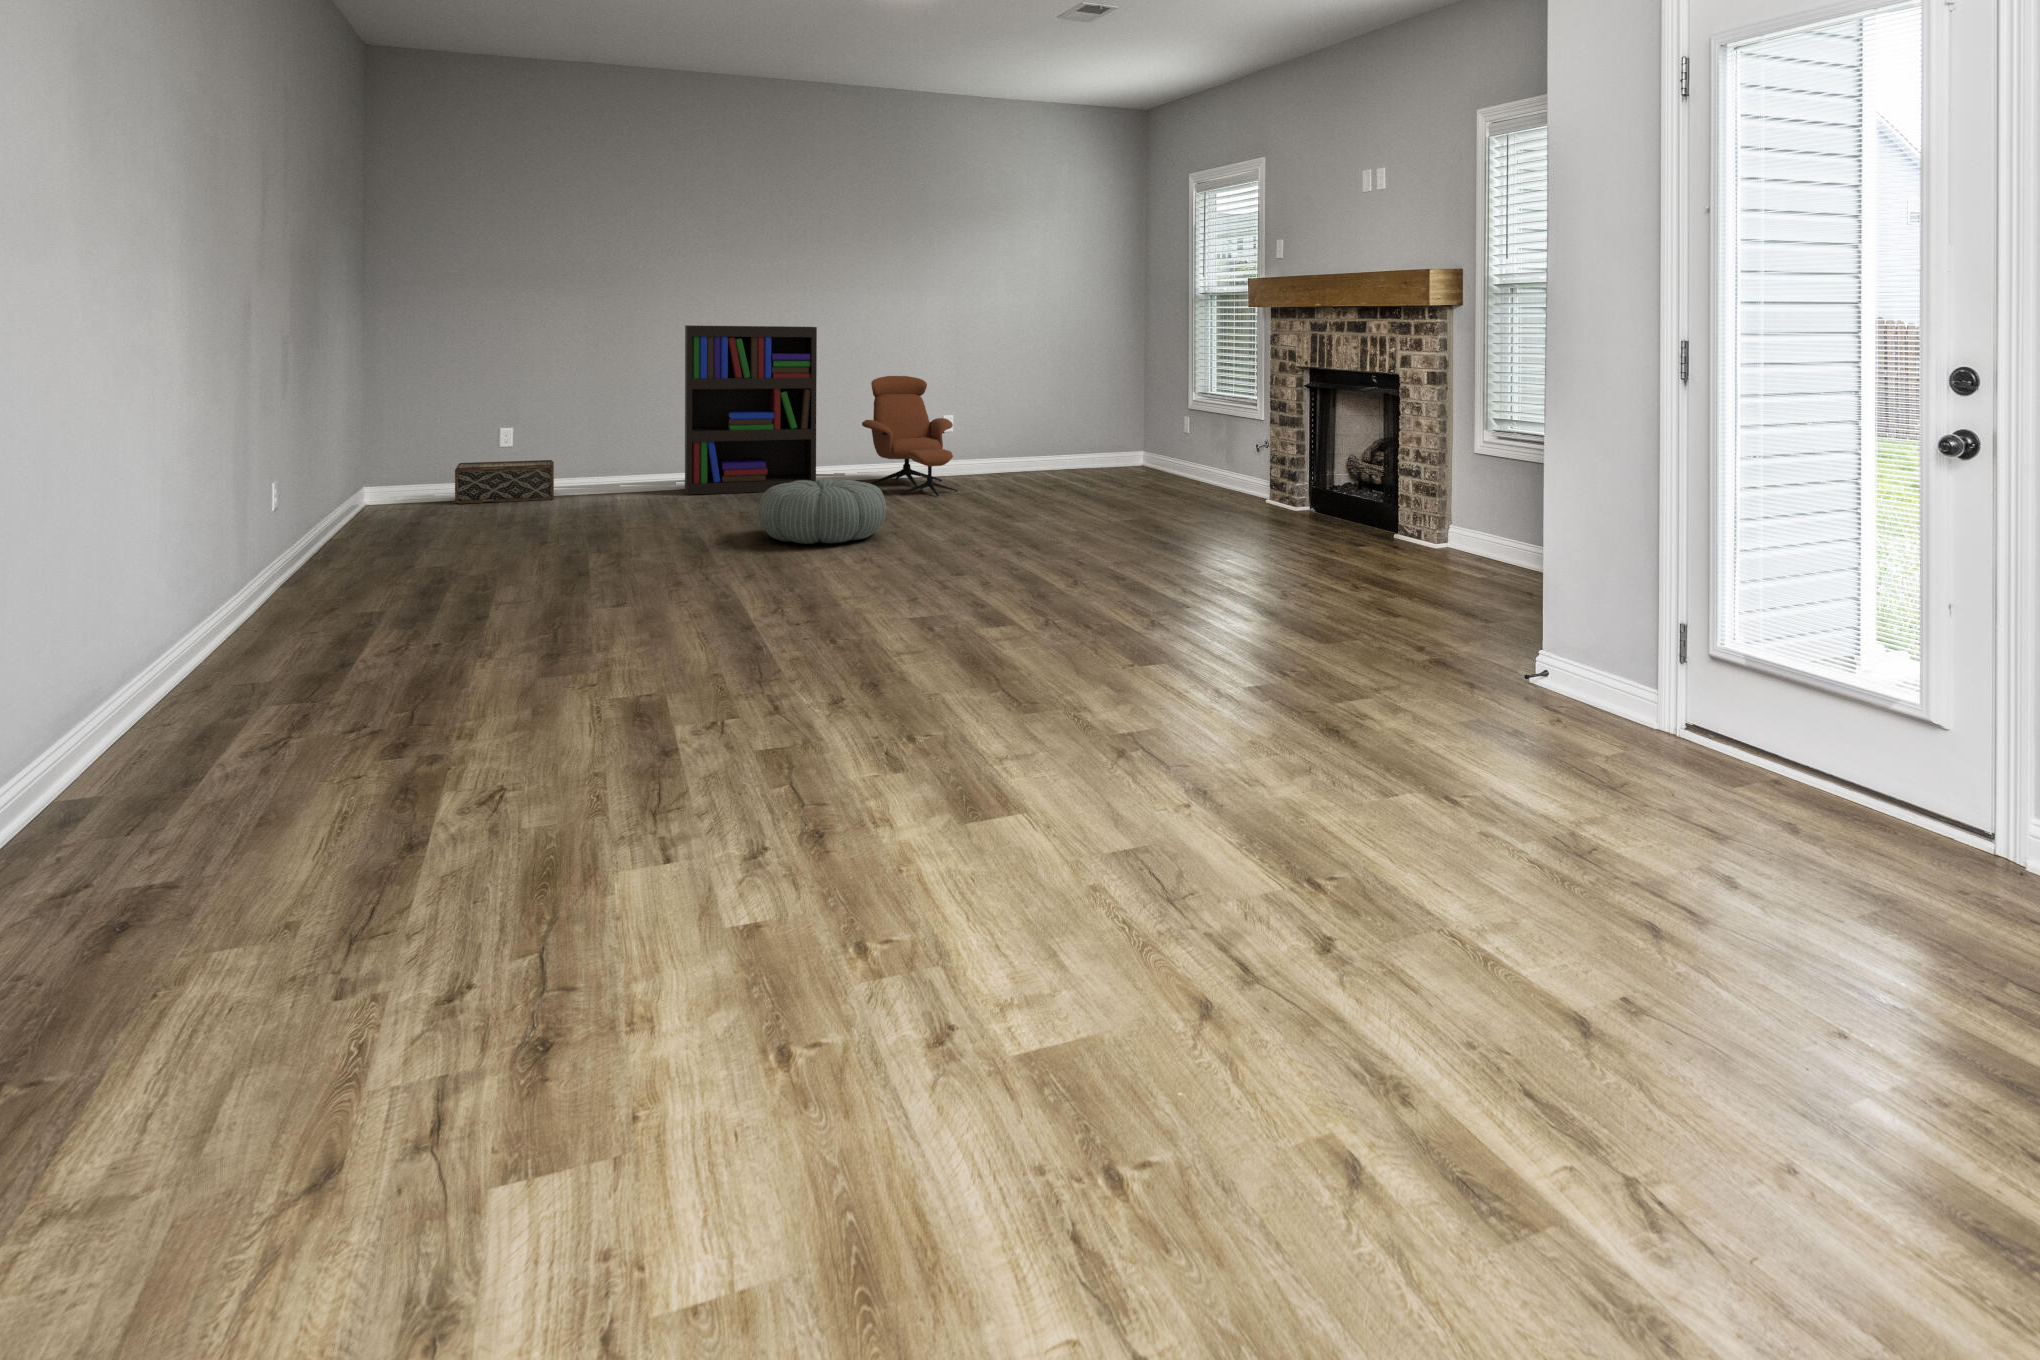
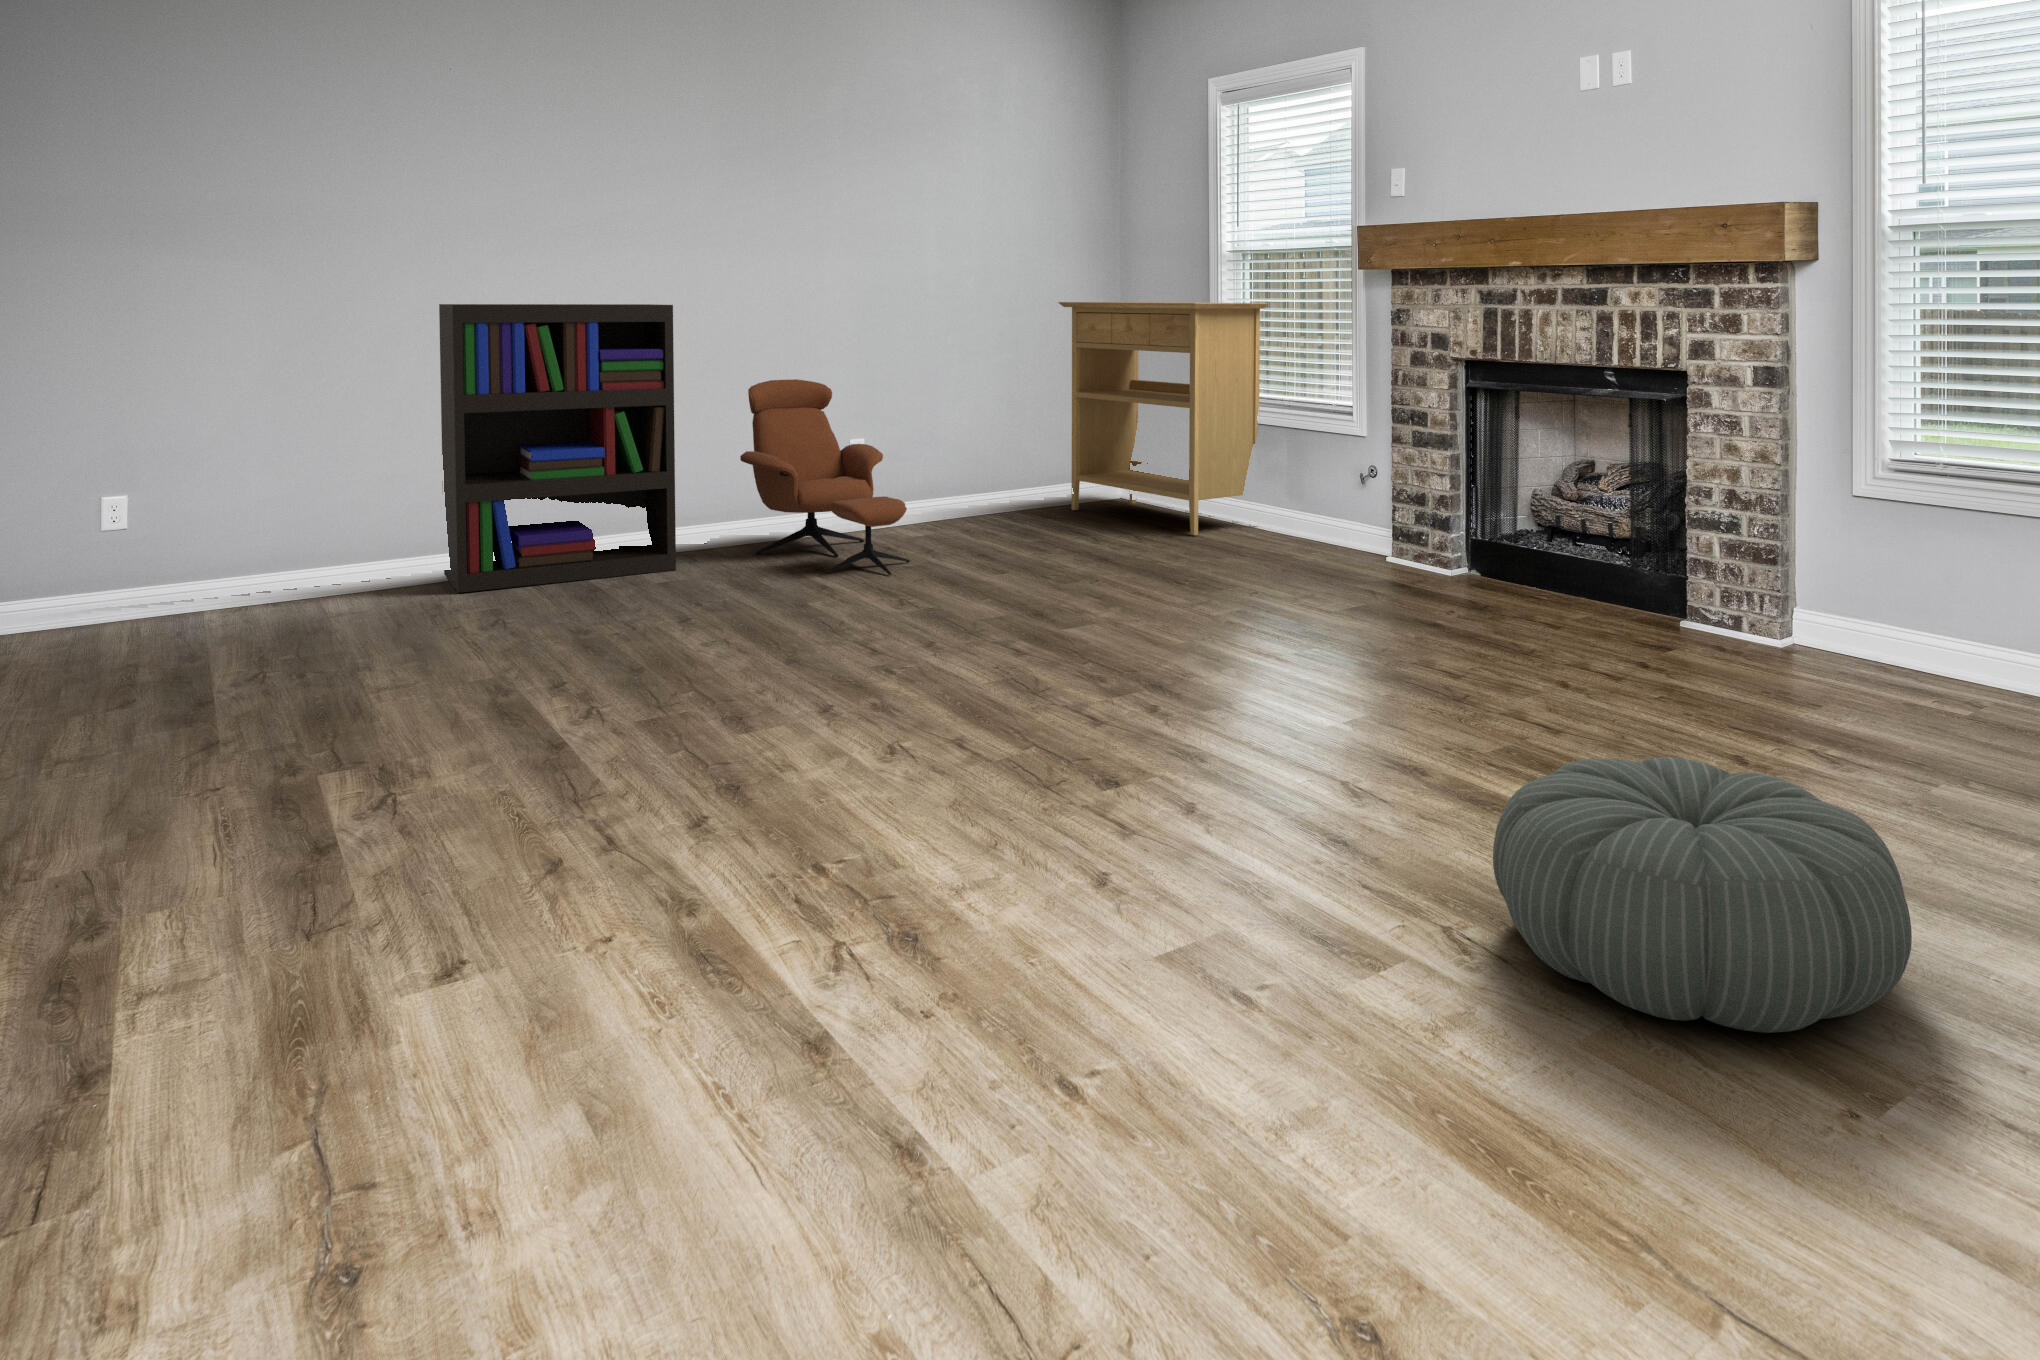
console table: none [1091,328,1215,485] -> present [1058,302,1268,535]
woven basket: present [455,460,554,504] -> none [9,544,210,639]
pouf: present [758,479,886,544] -> present [1493,757,1912,1033]

